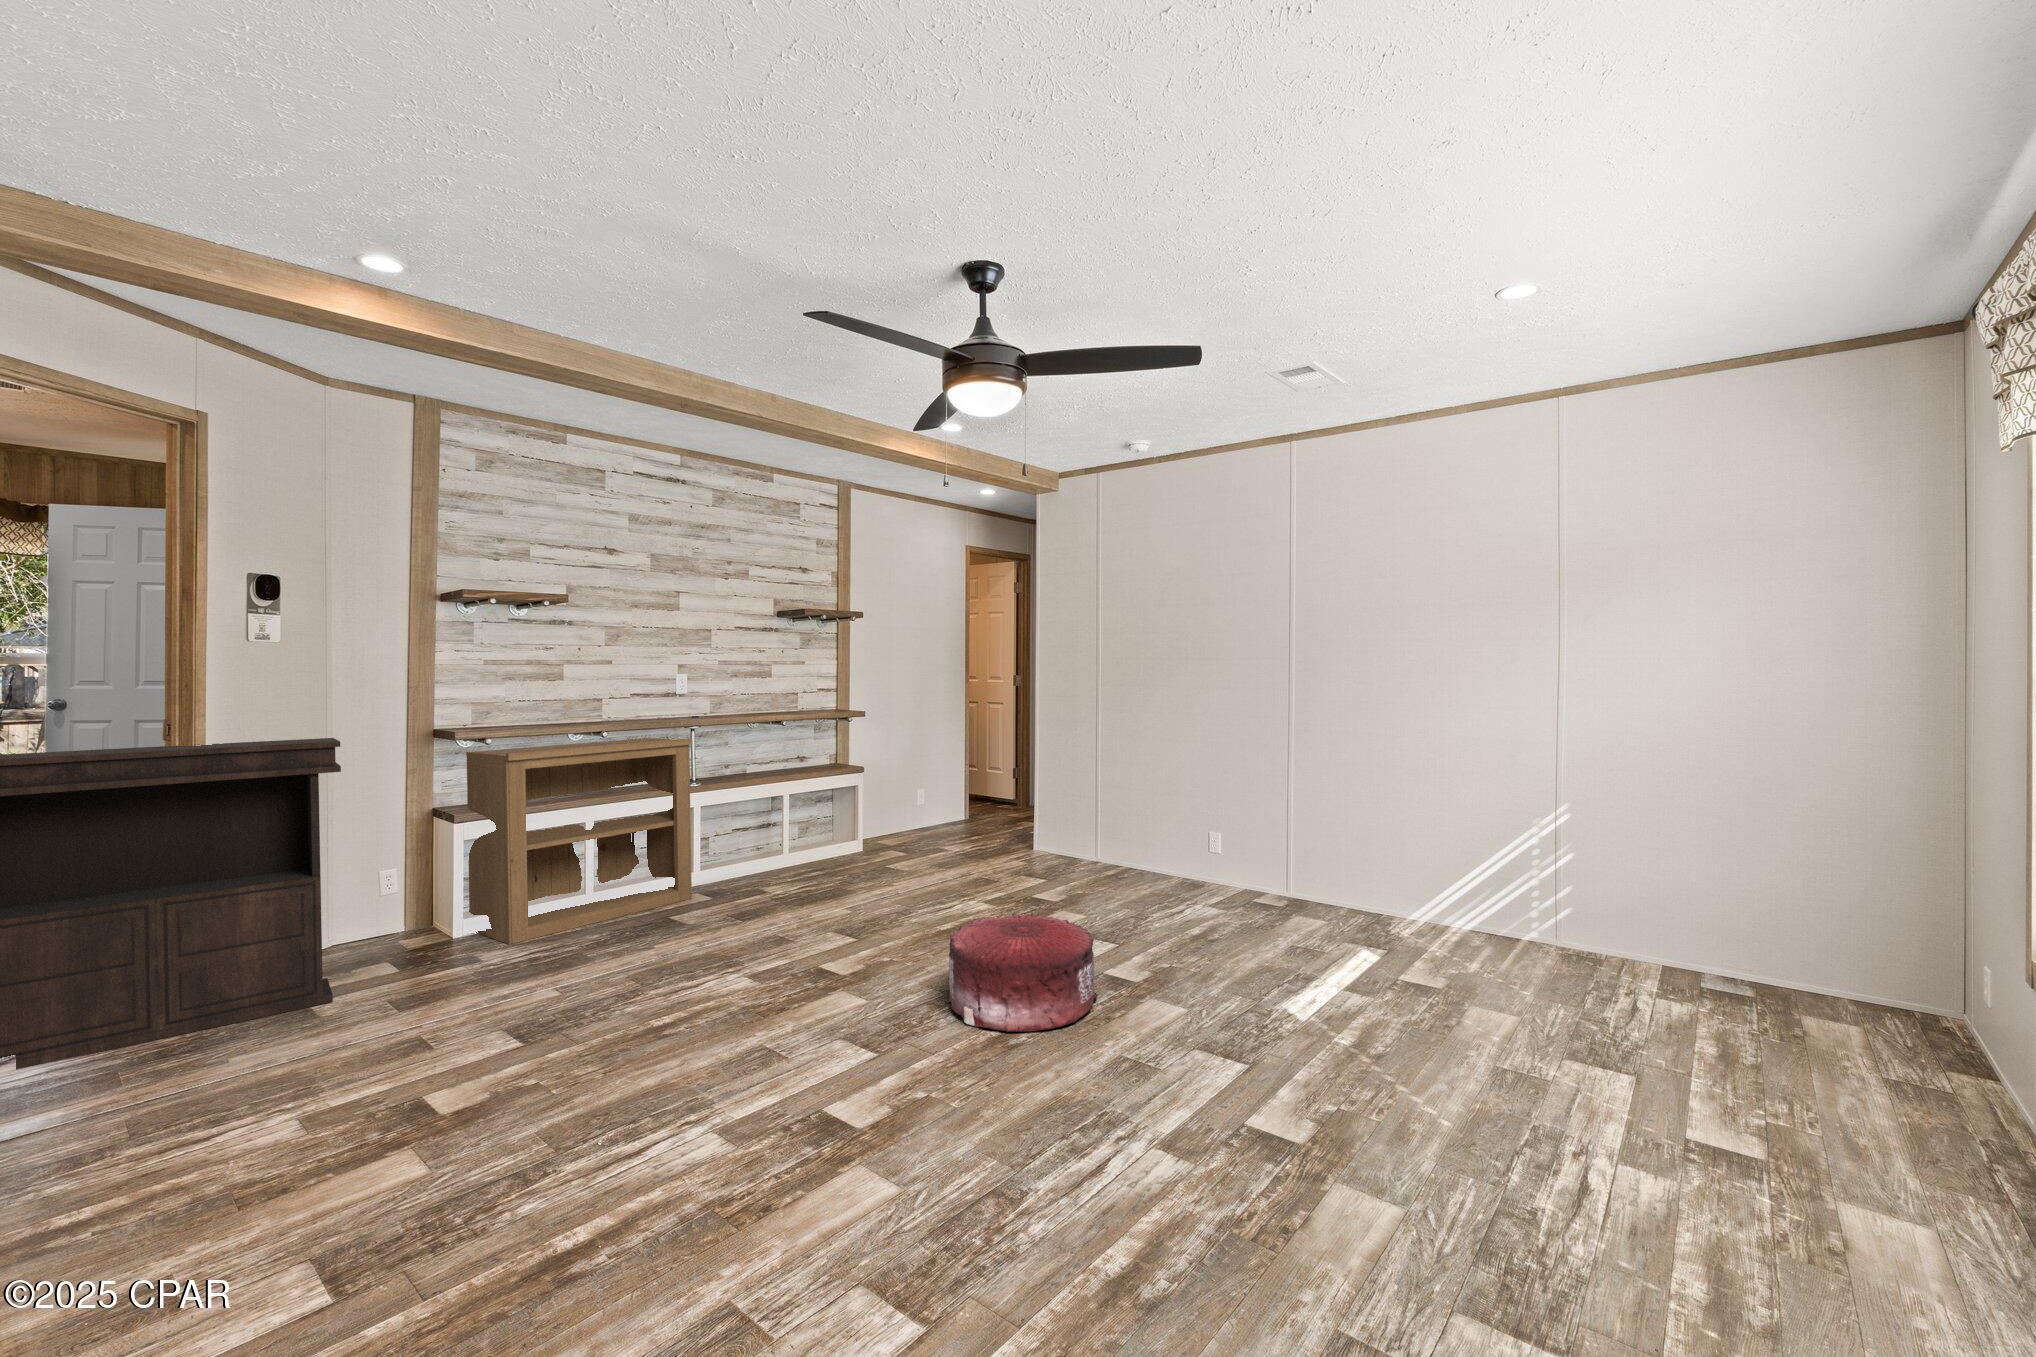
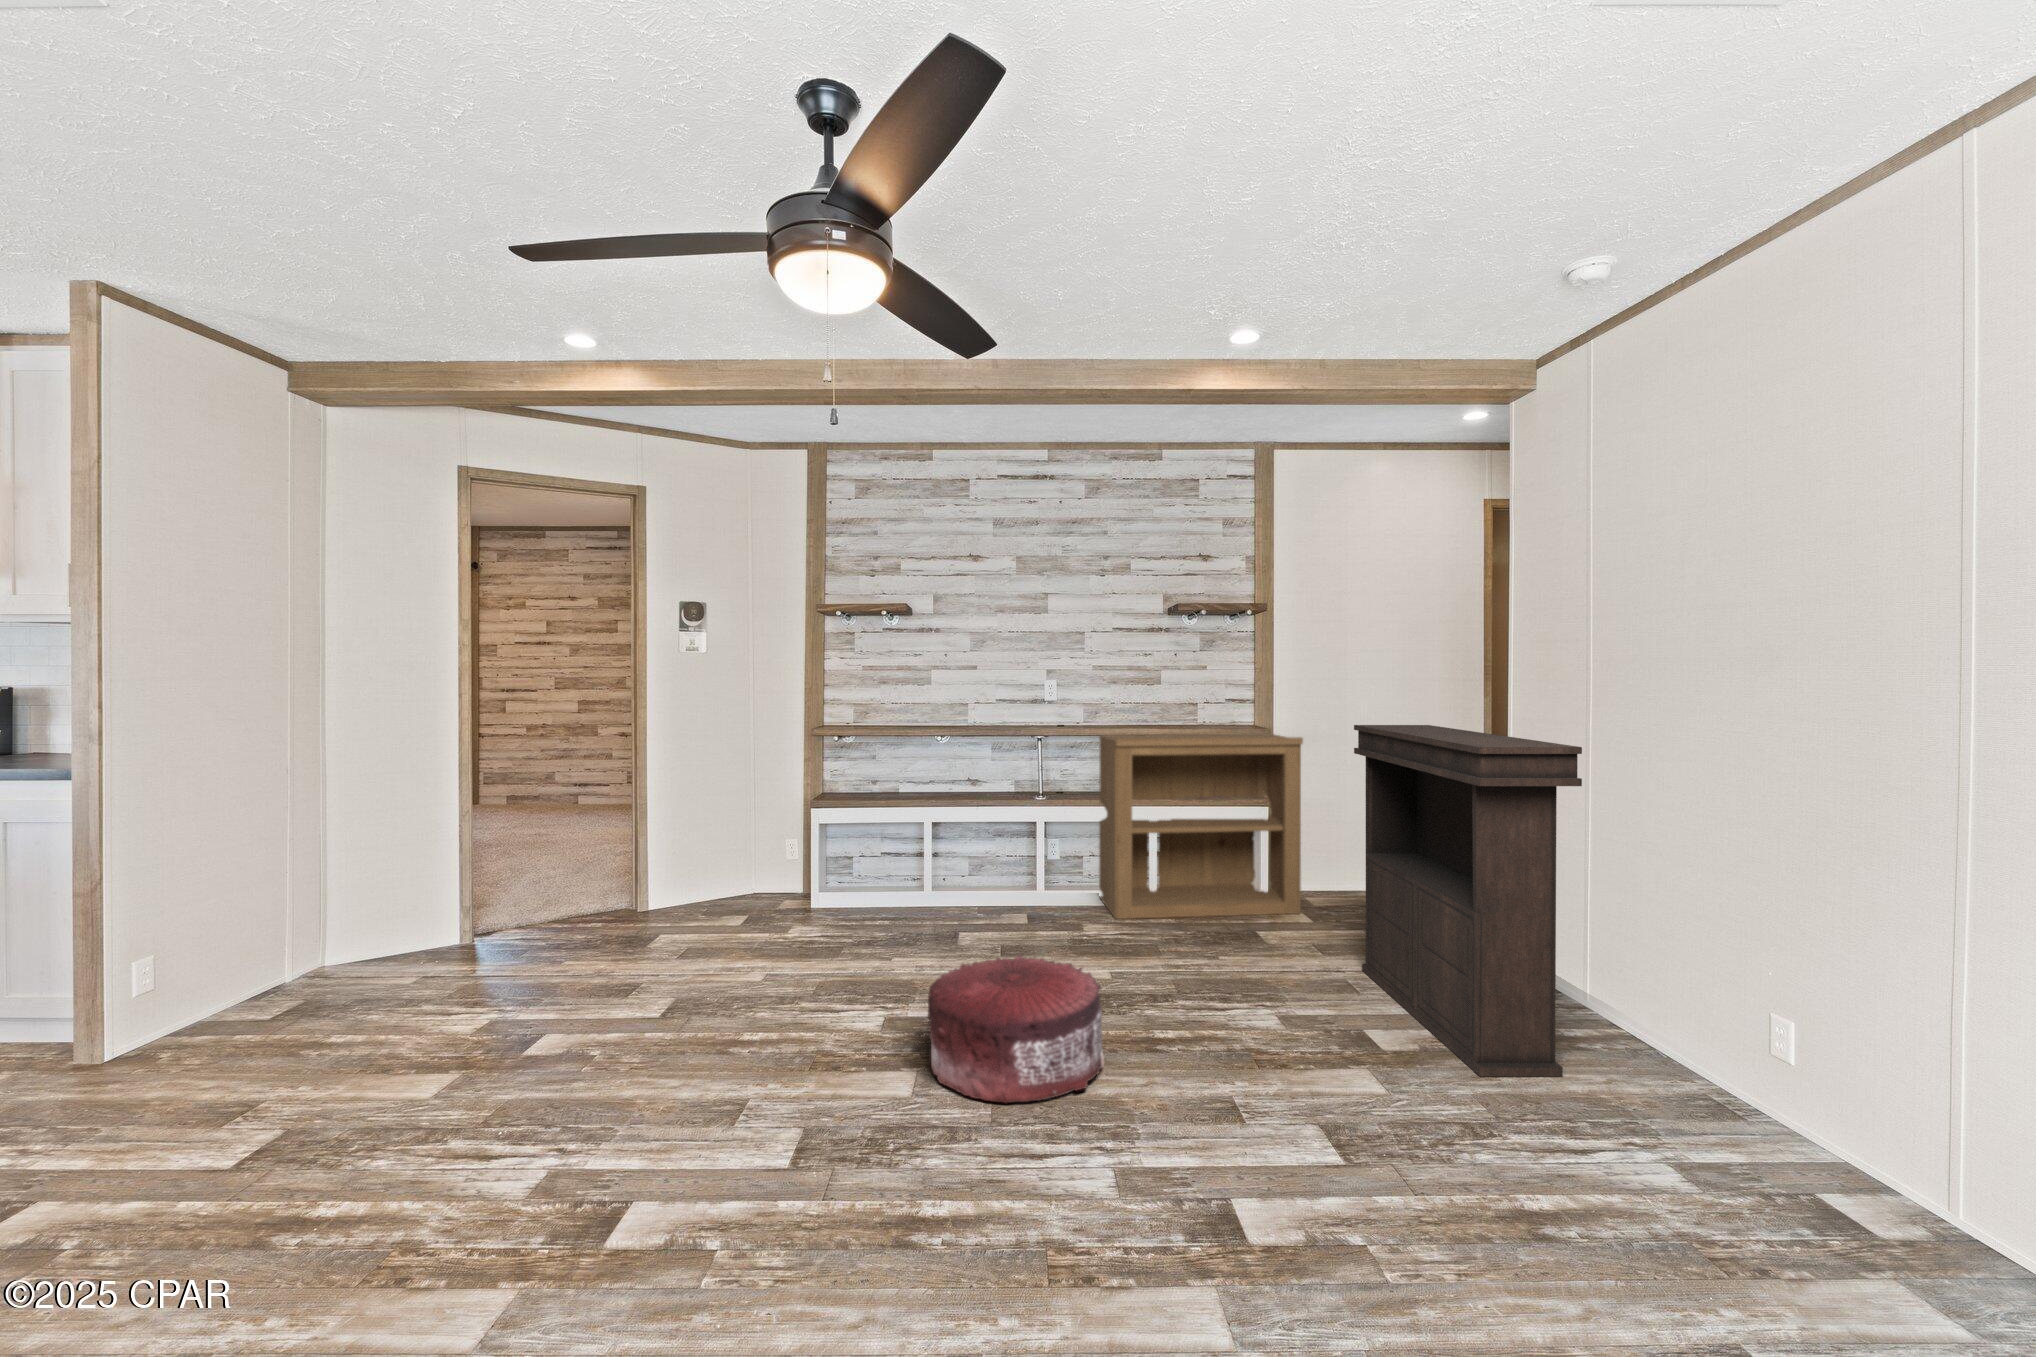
console table: present [0,738,341,1070] -> present [1354,725,1582,1077]
pouf: present [949,913,1097,1032] -> present [928,955,1104,1103]

